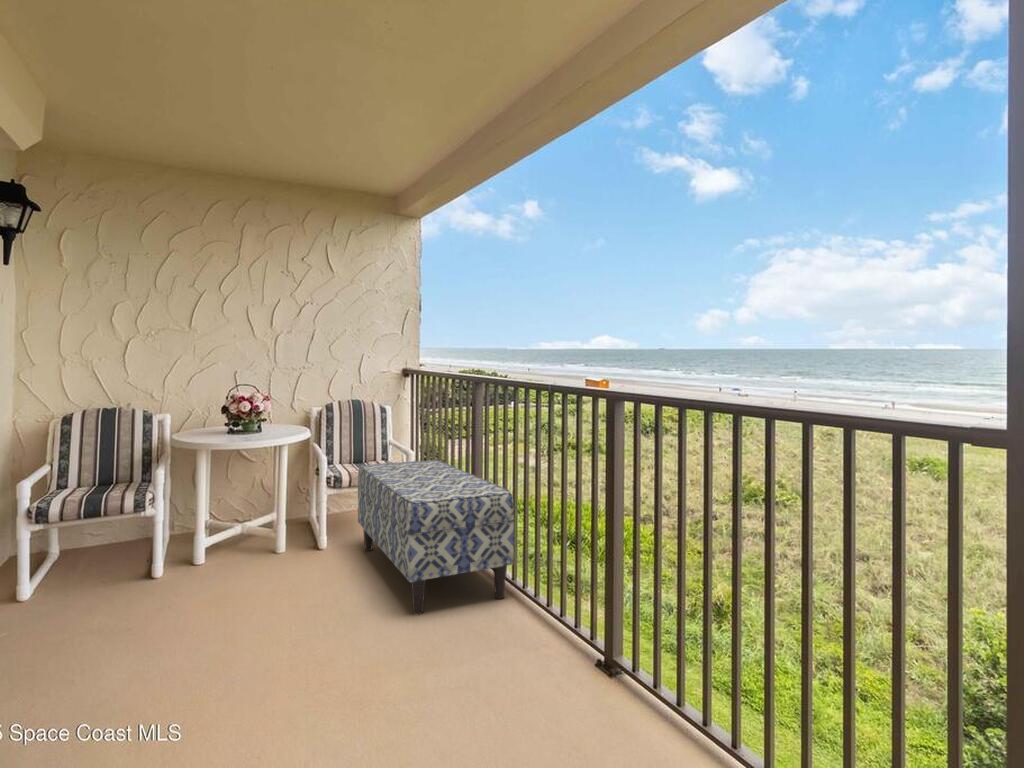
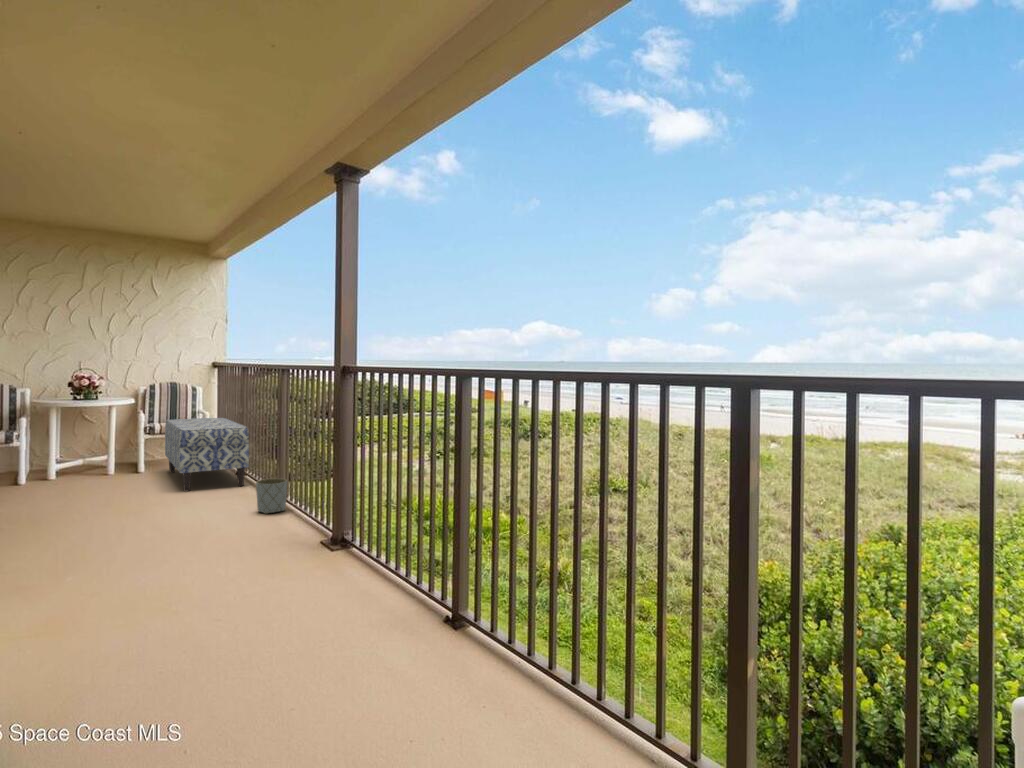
planter: none [609,633,676,734] -> present [256,478,287,514]

